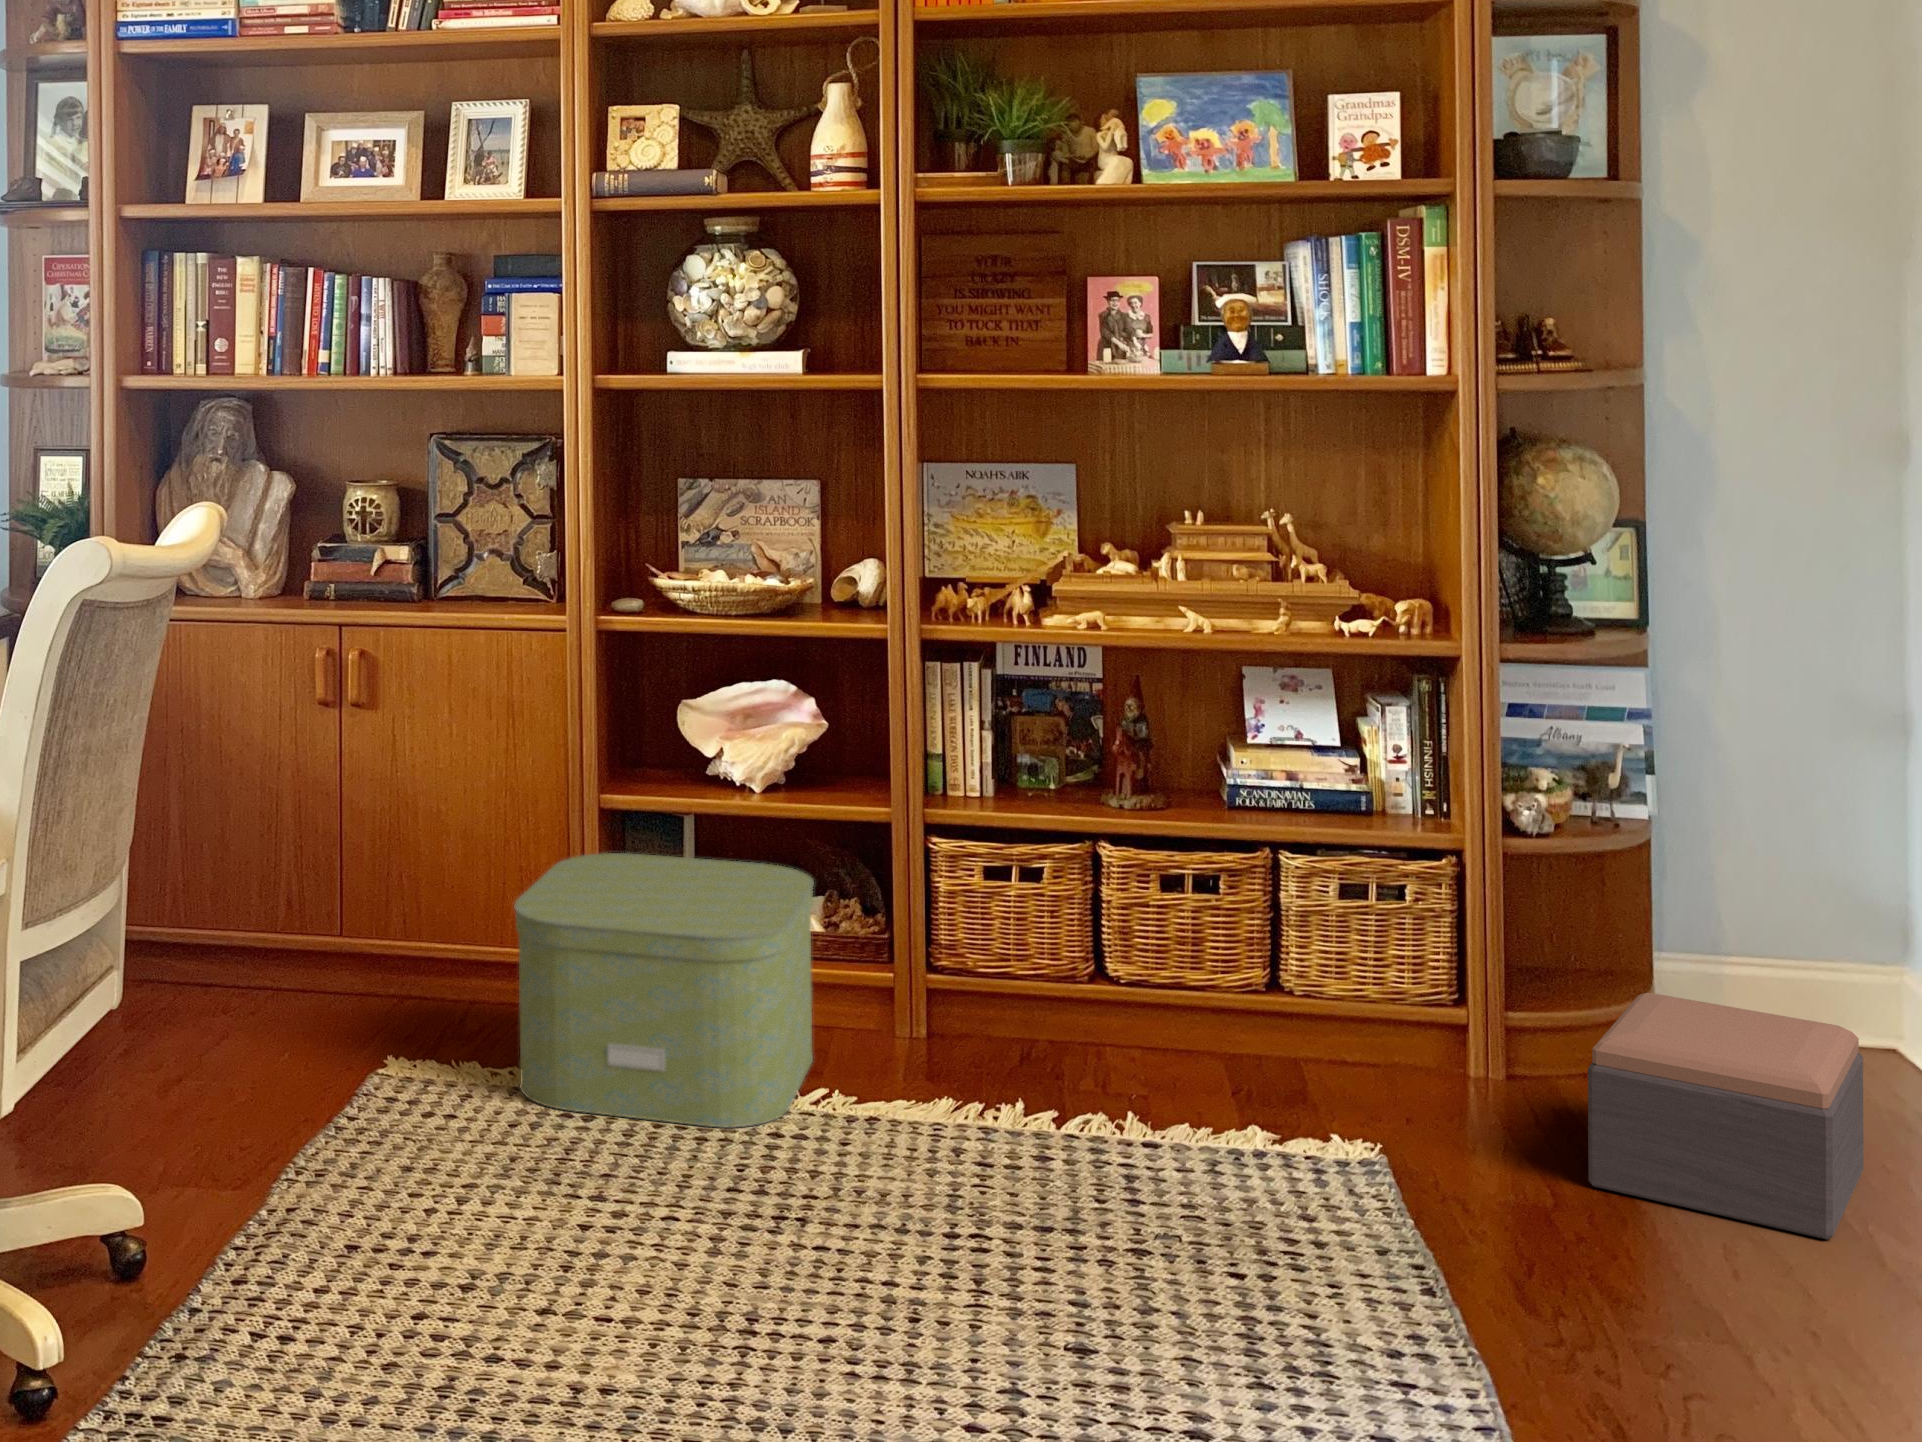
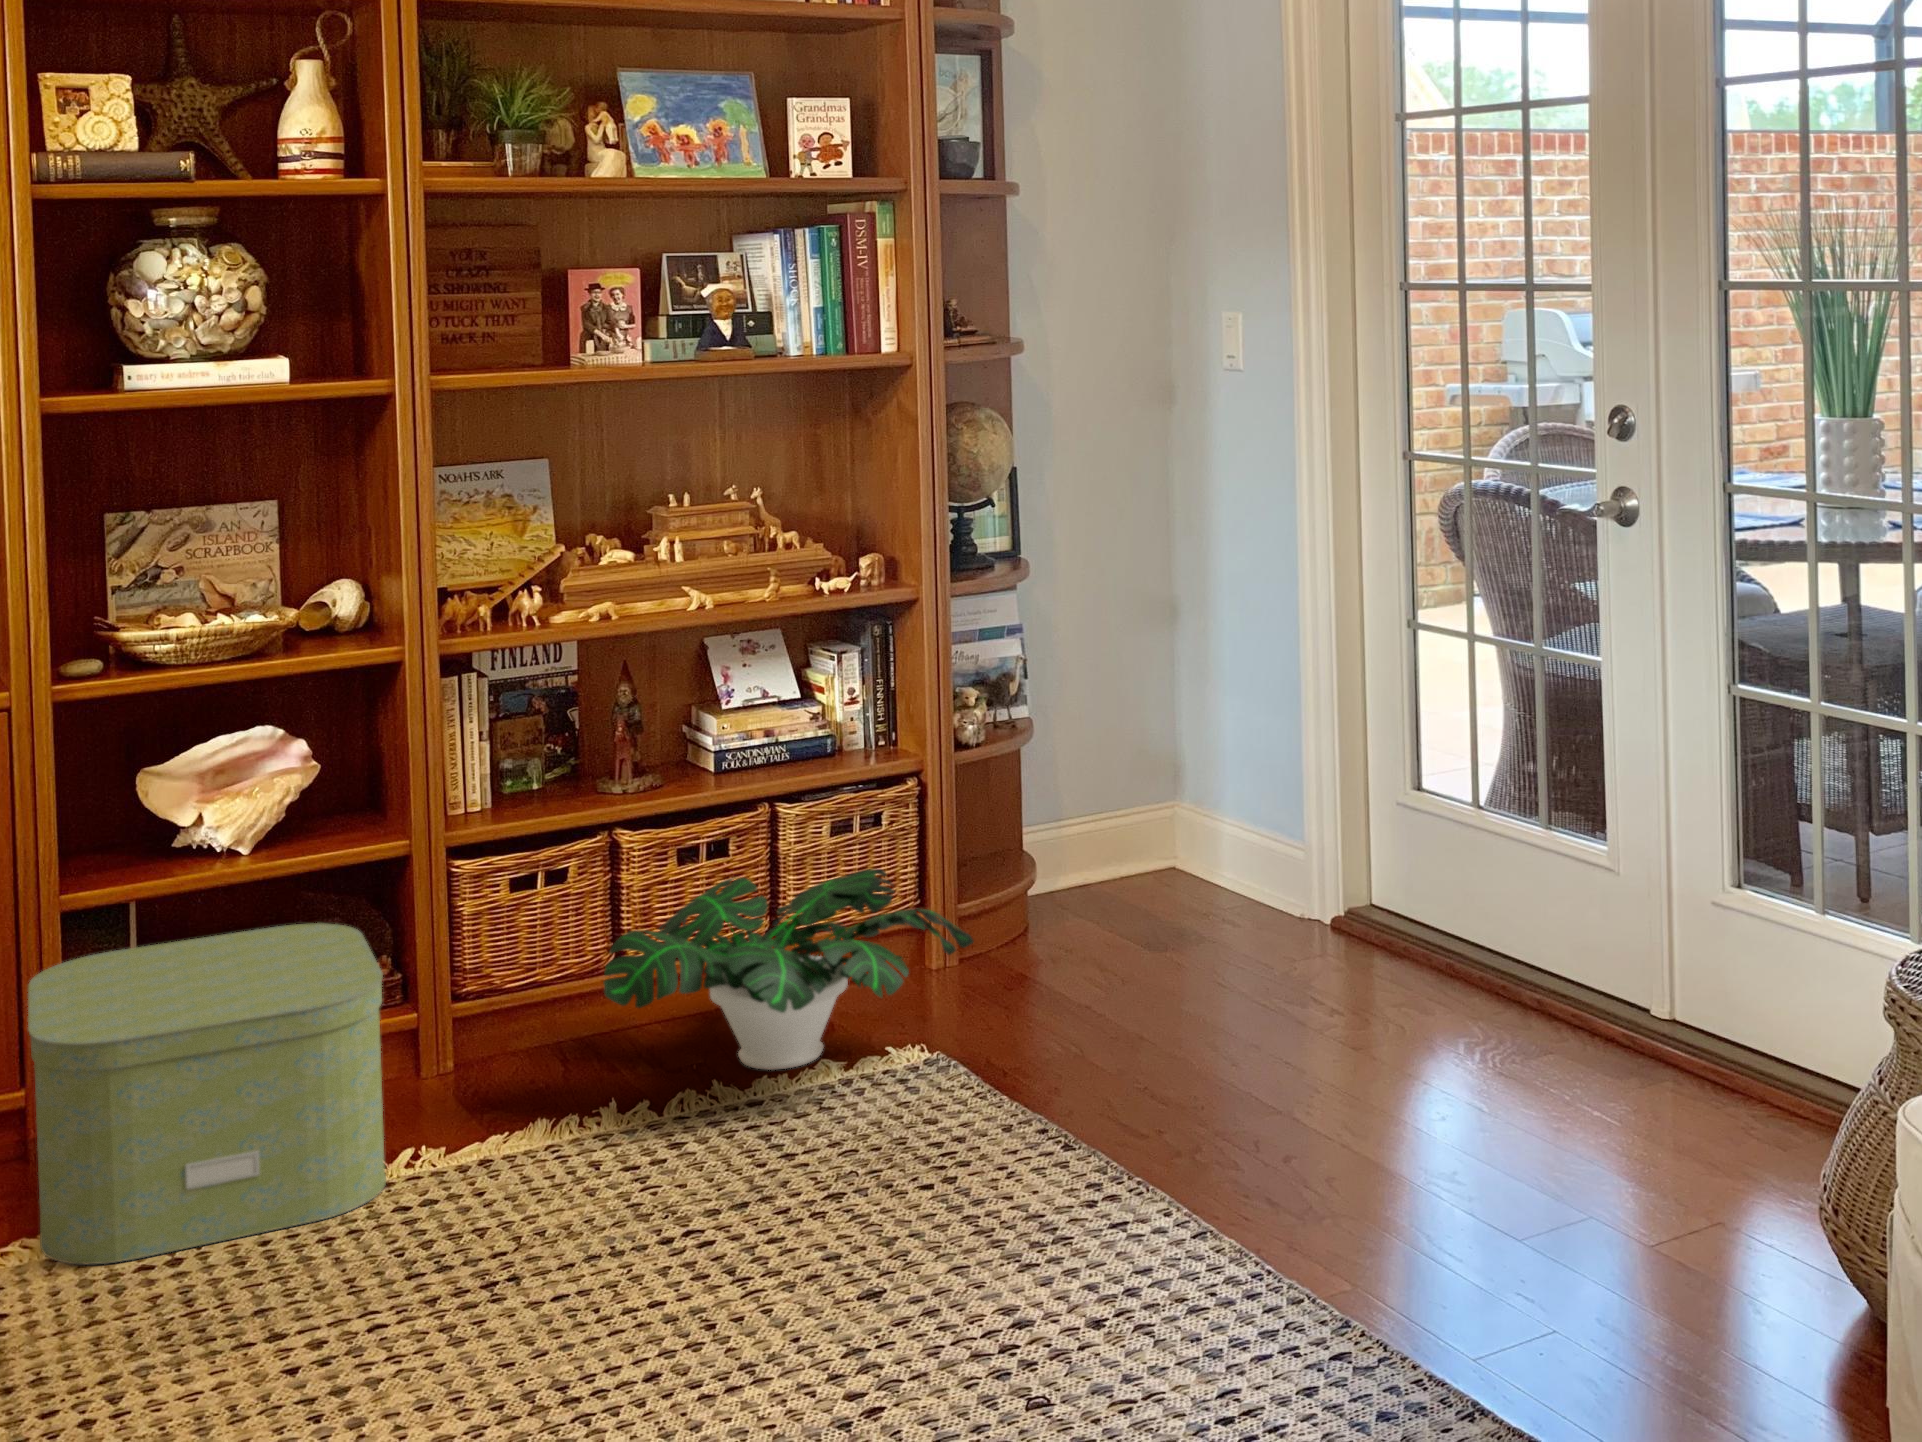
potted plant: none [1007,916,1422,1128] -> present [603,869,973,1070]
footstool: present [1588,993,1863,1240] -> none [1076,850,1263,1024]

